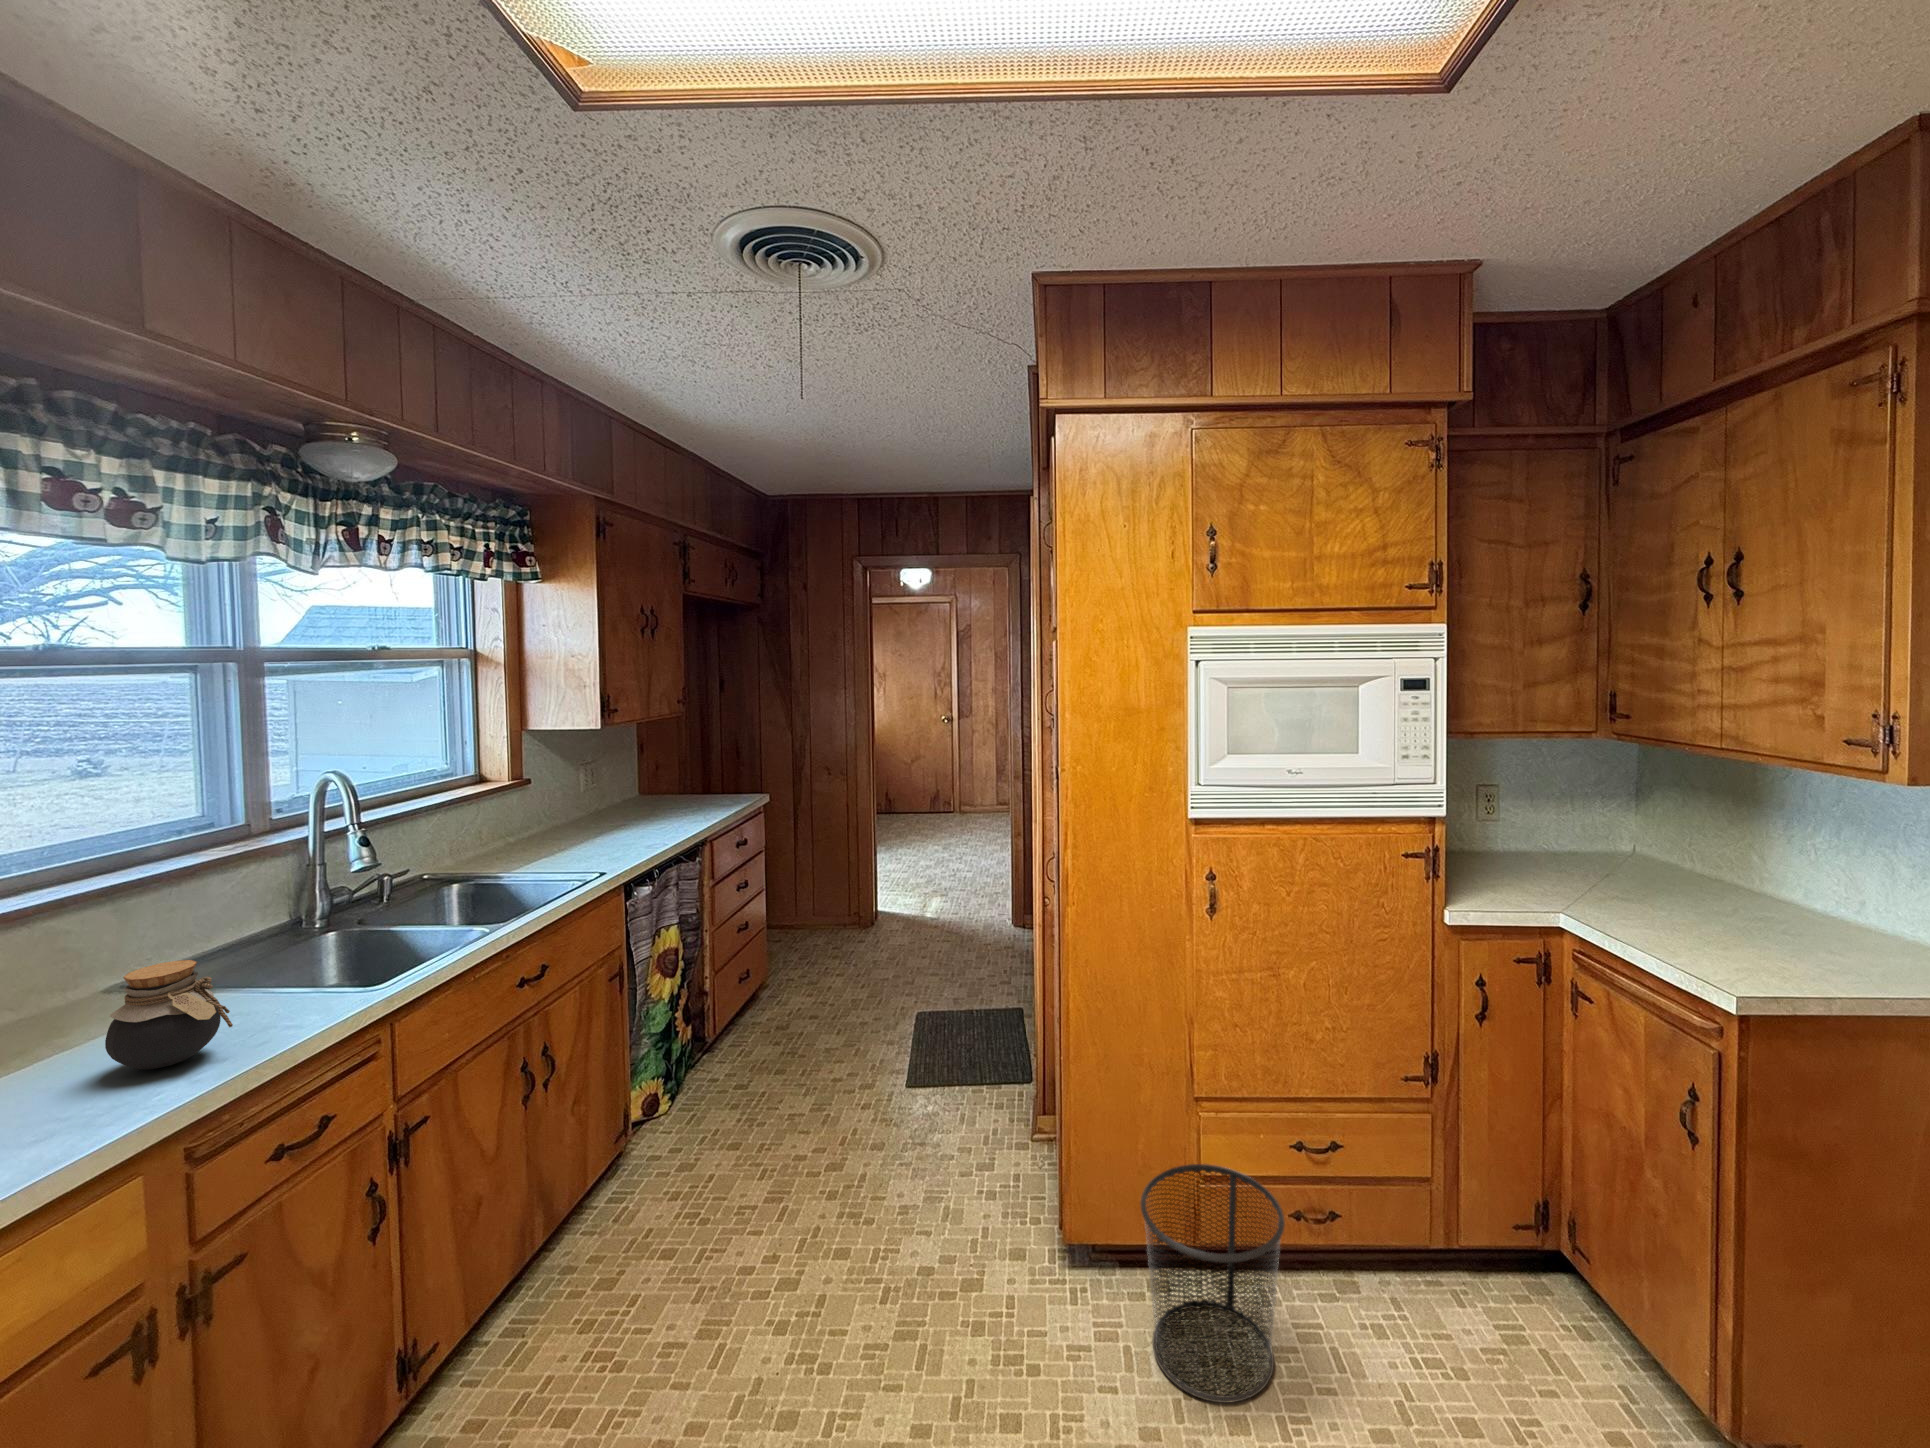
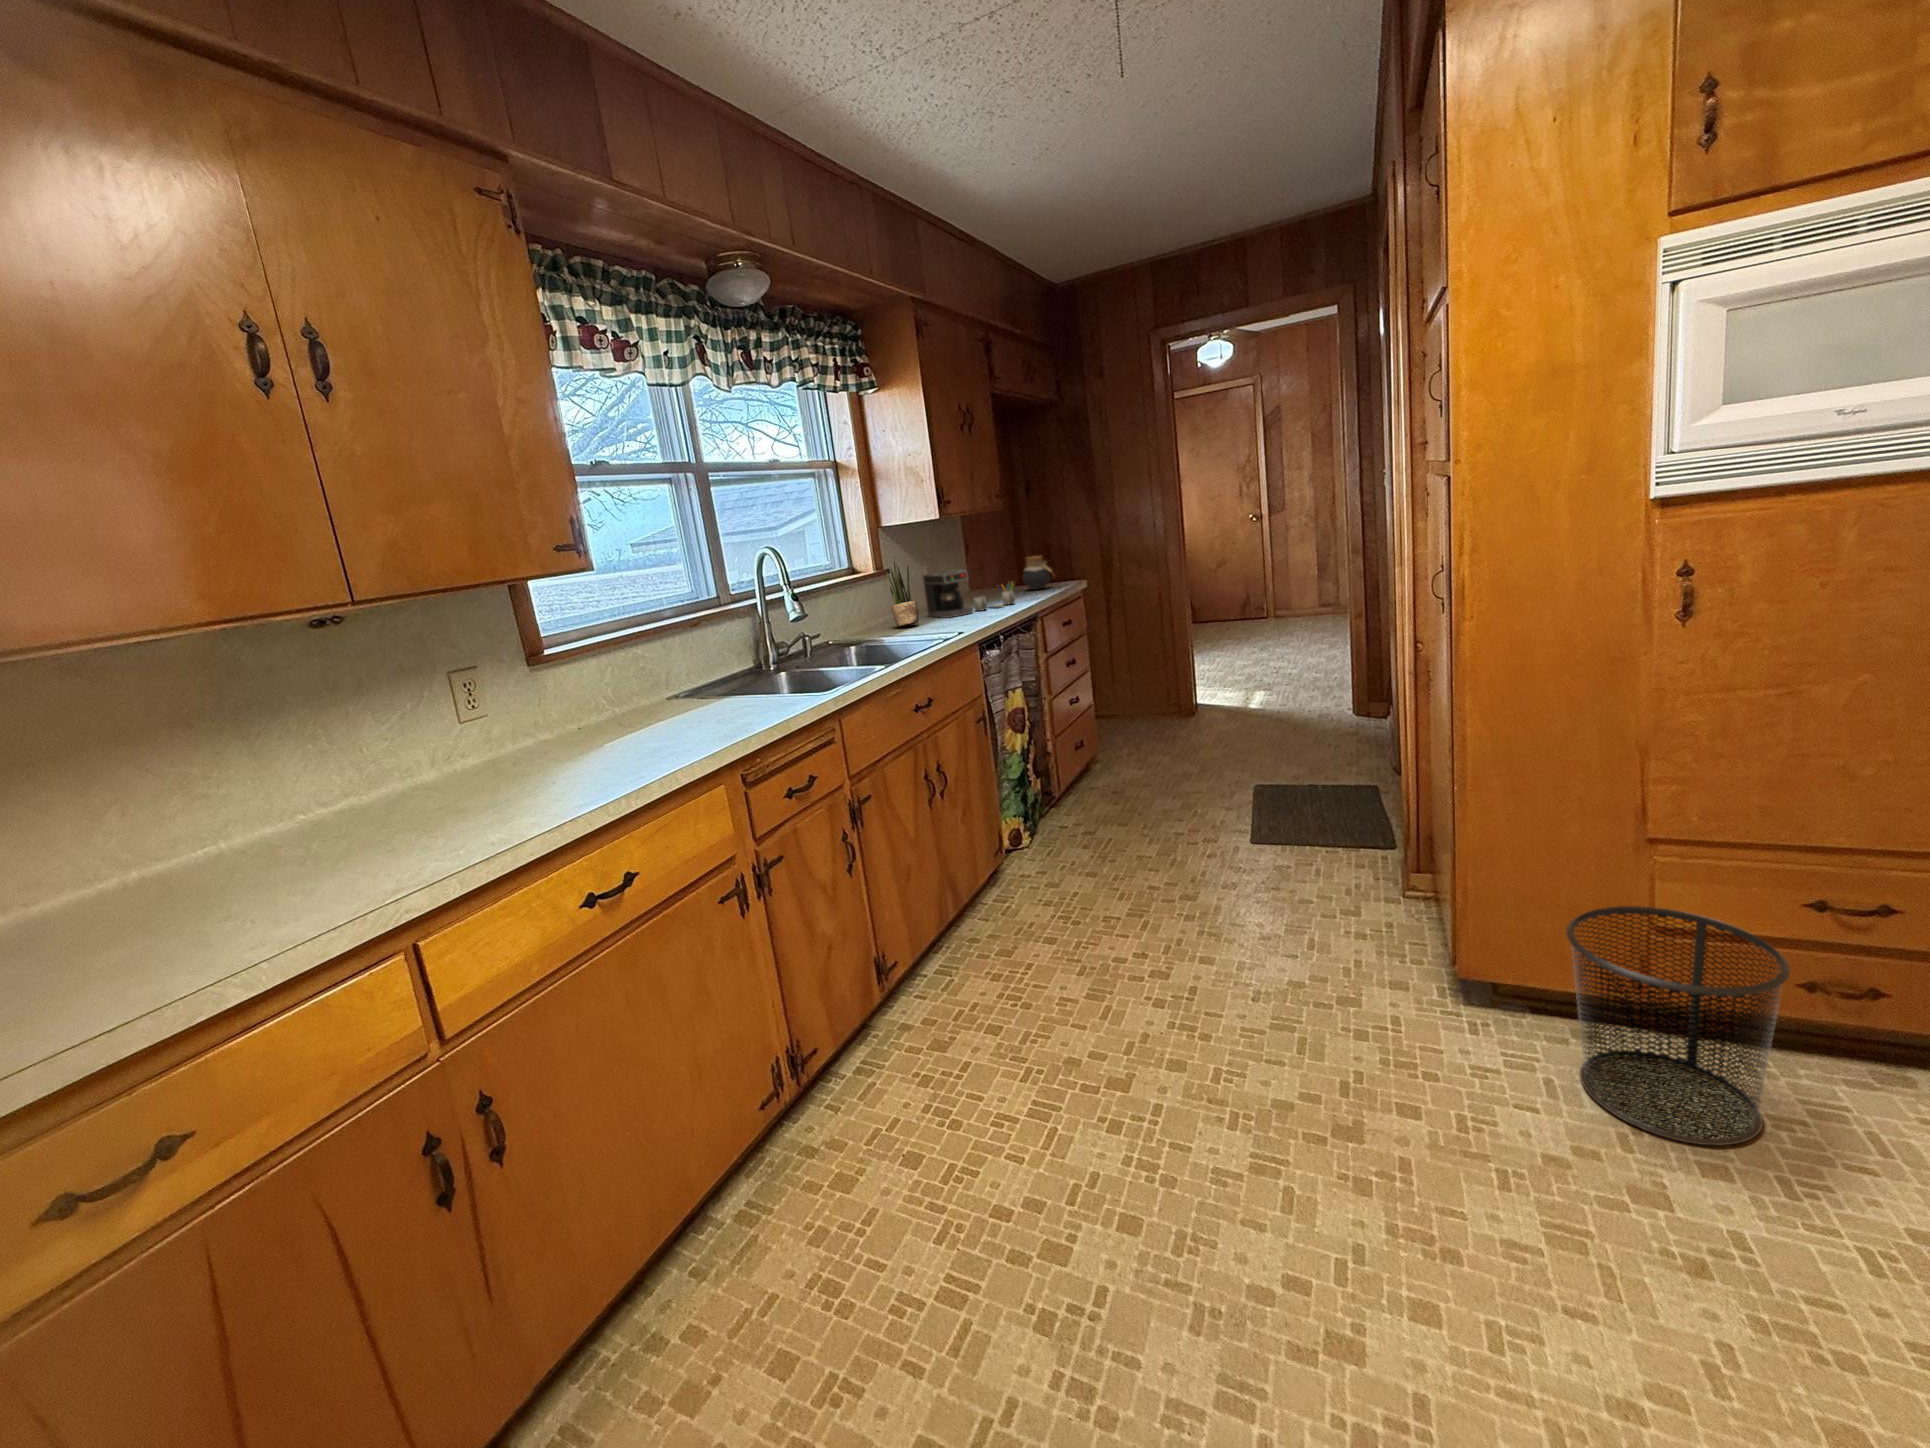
potted plant: none [522,776,559,852] -> present [886,562,919,627]
coffee maker: none [573,783,685,841] -> present [923,570,1015,618]
jar: present [105,960,233,1069] -> present [1023,556,1052,590]

